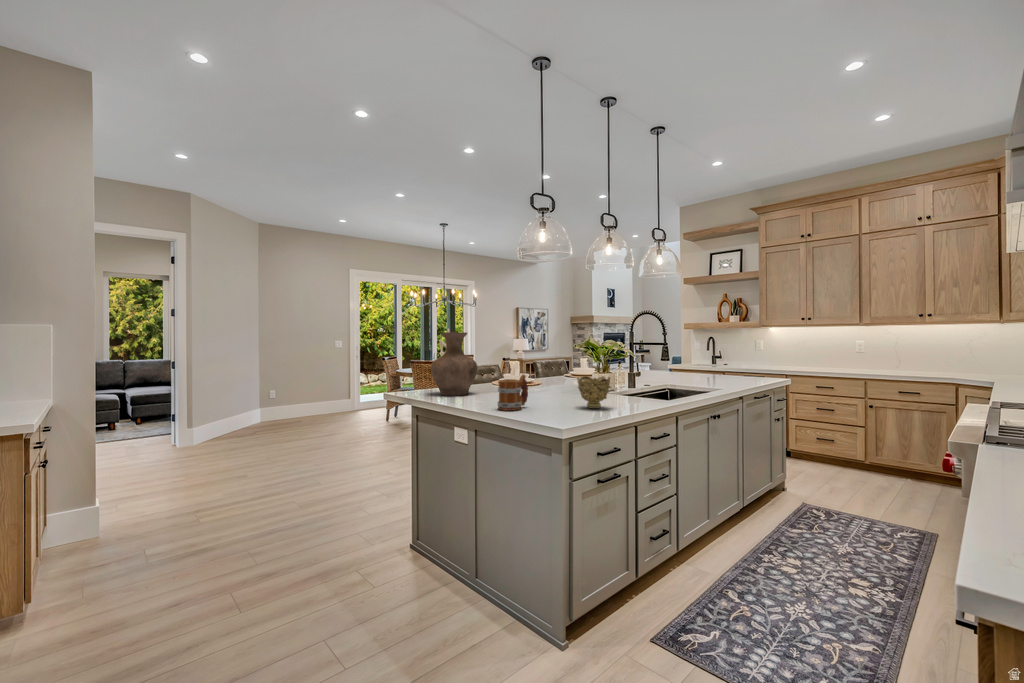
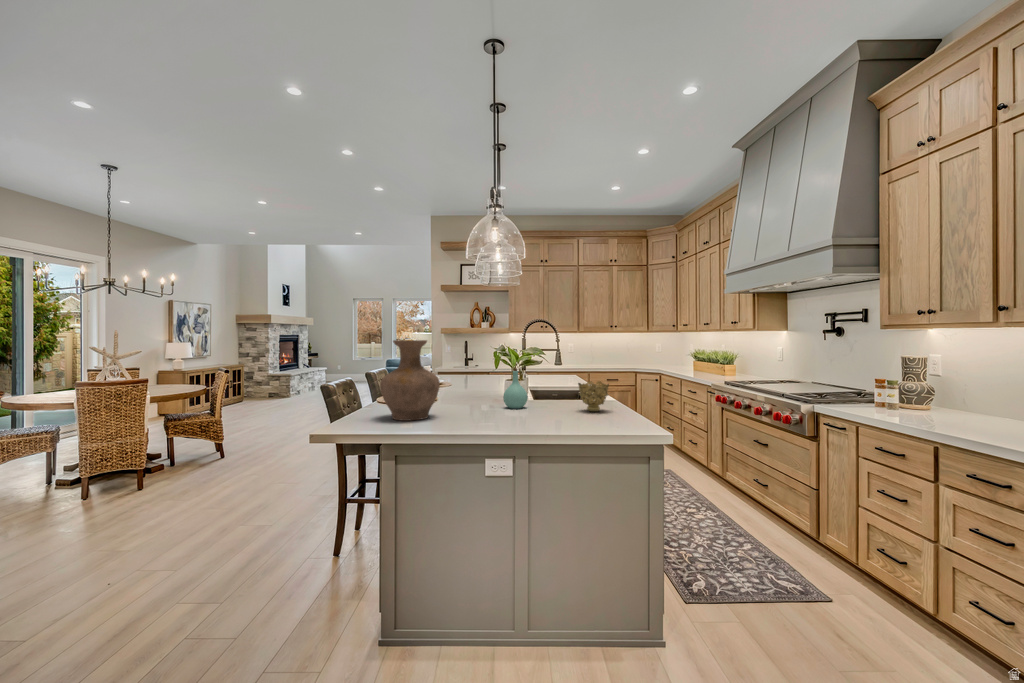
bottle: none [540,360,563,398] -> present [503,369,528,409]
mug: present [497,374,528,411] -> none [538,385,563,424]

